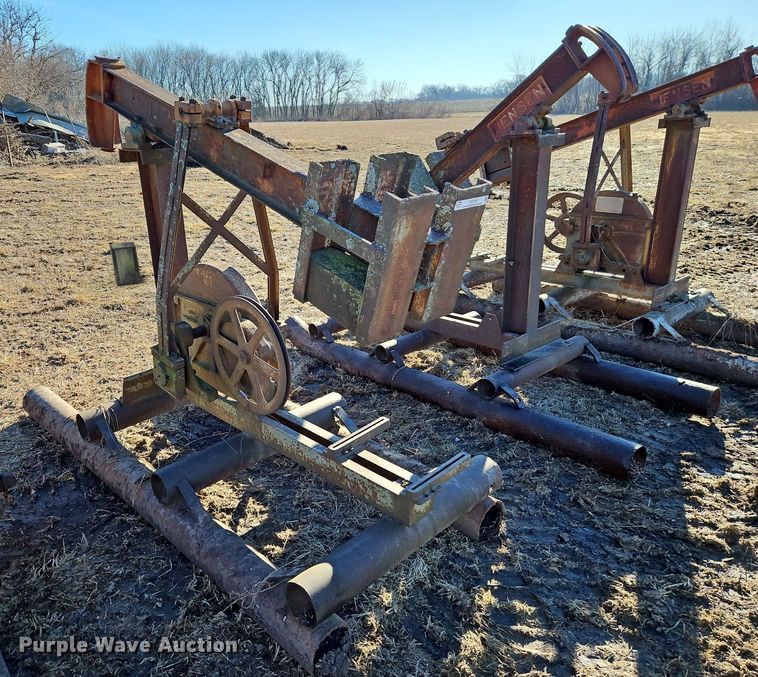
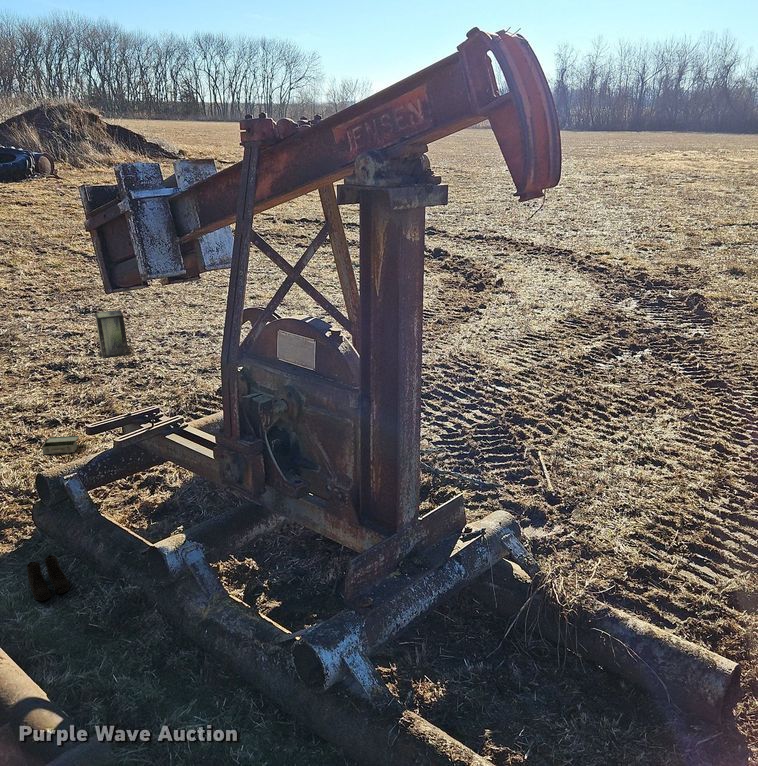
toolbox: none [56,356,91,373] -> present [42,436,79,454]
boots: none [34,467,76,512] -> present [27,555,70,601]

